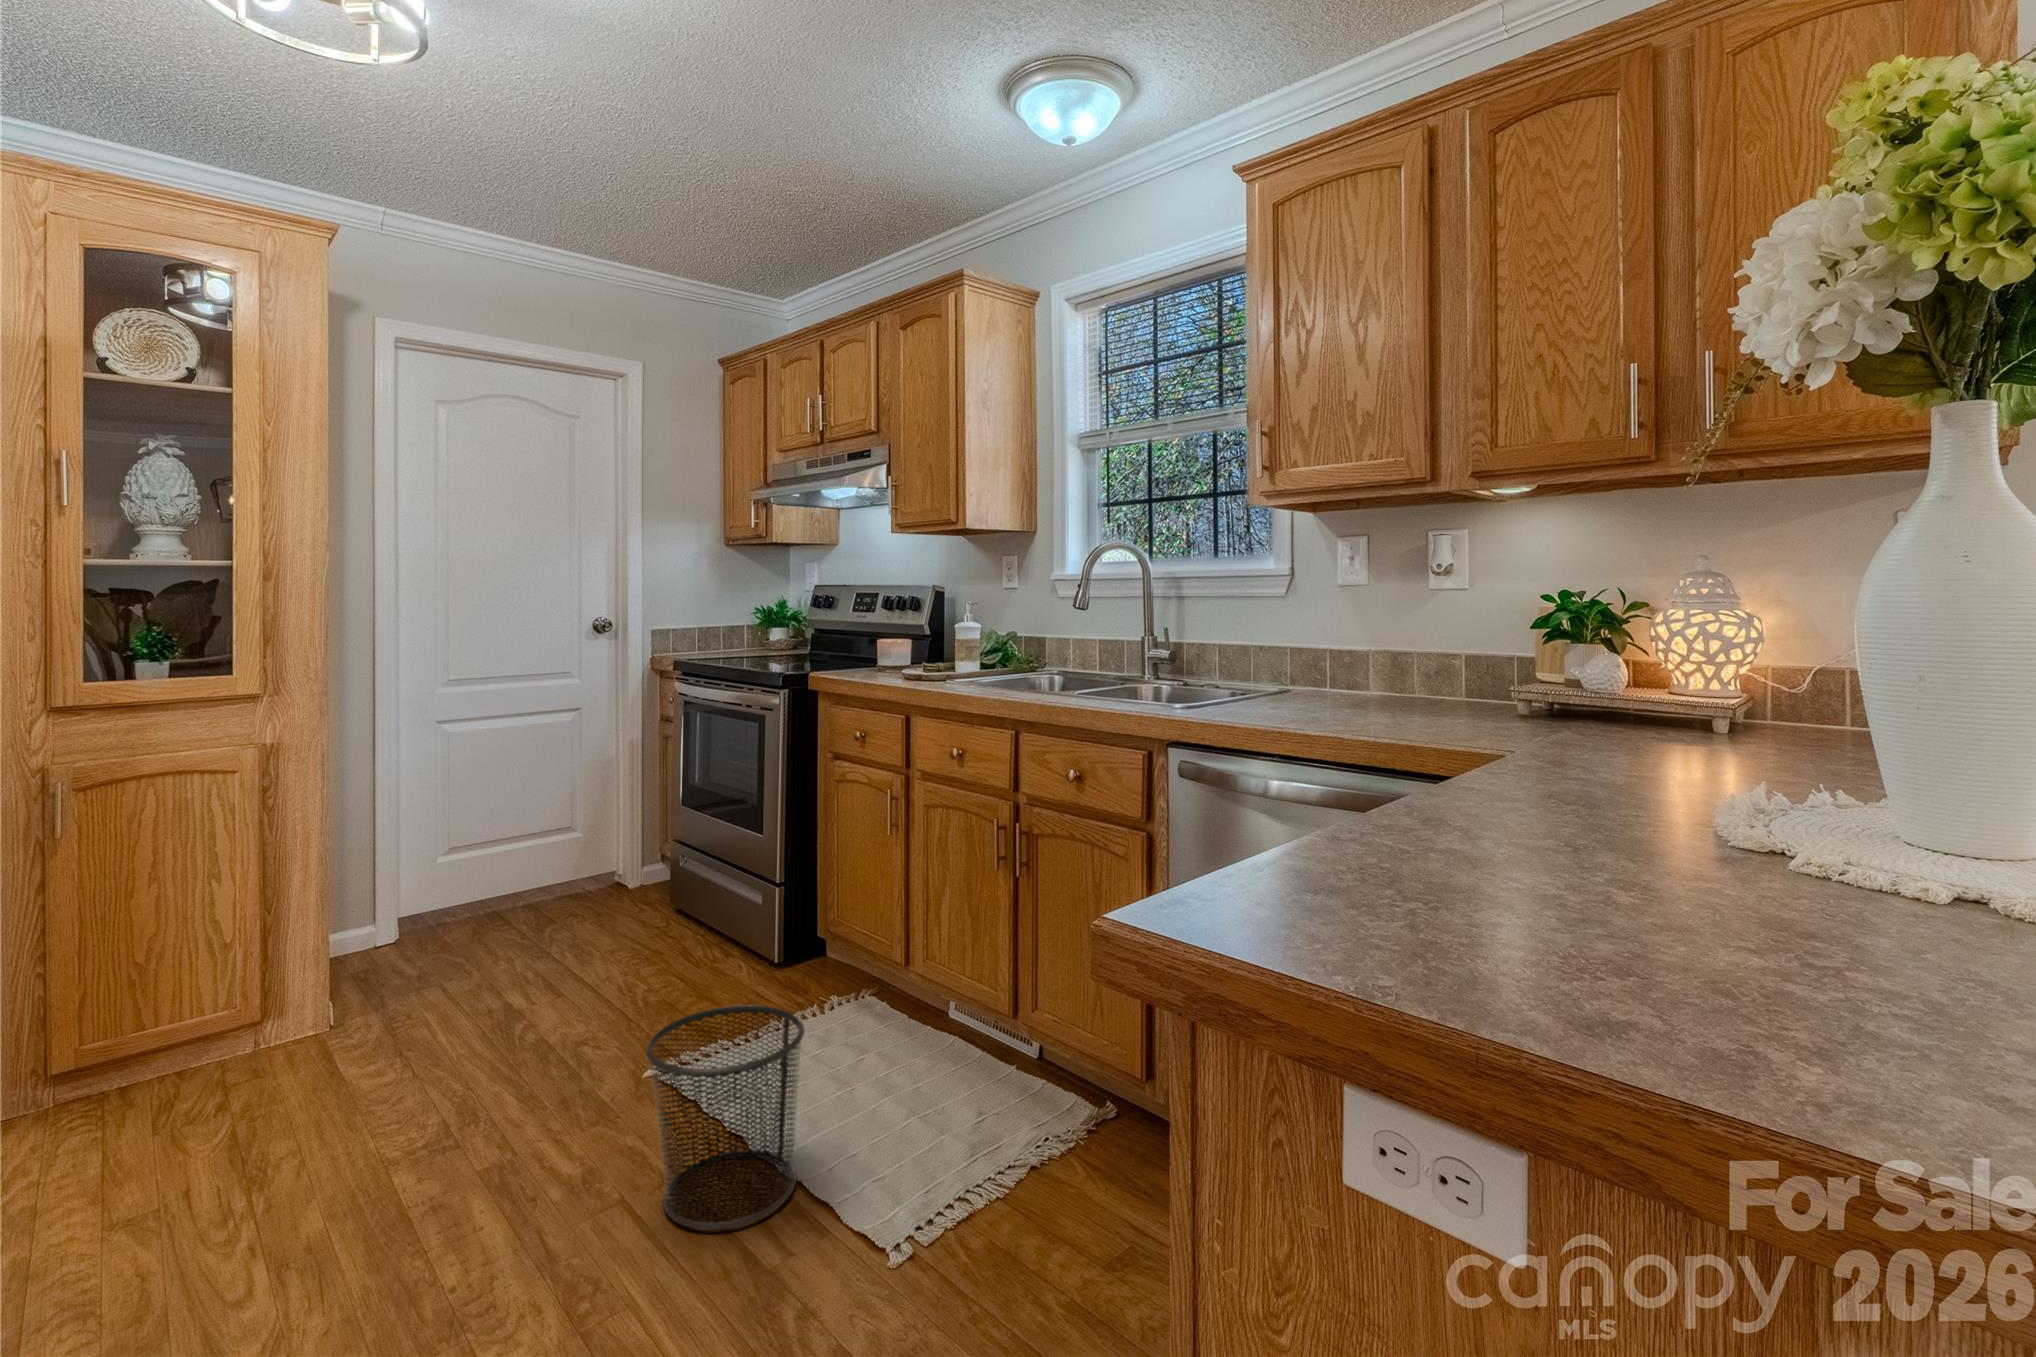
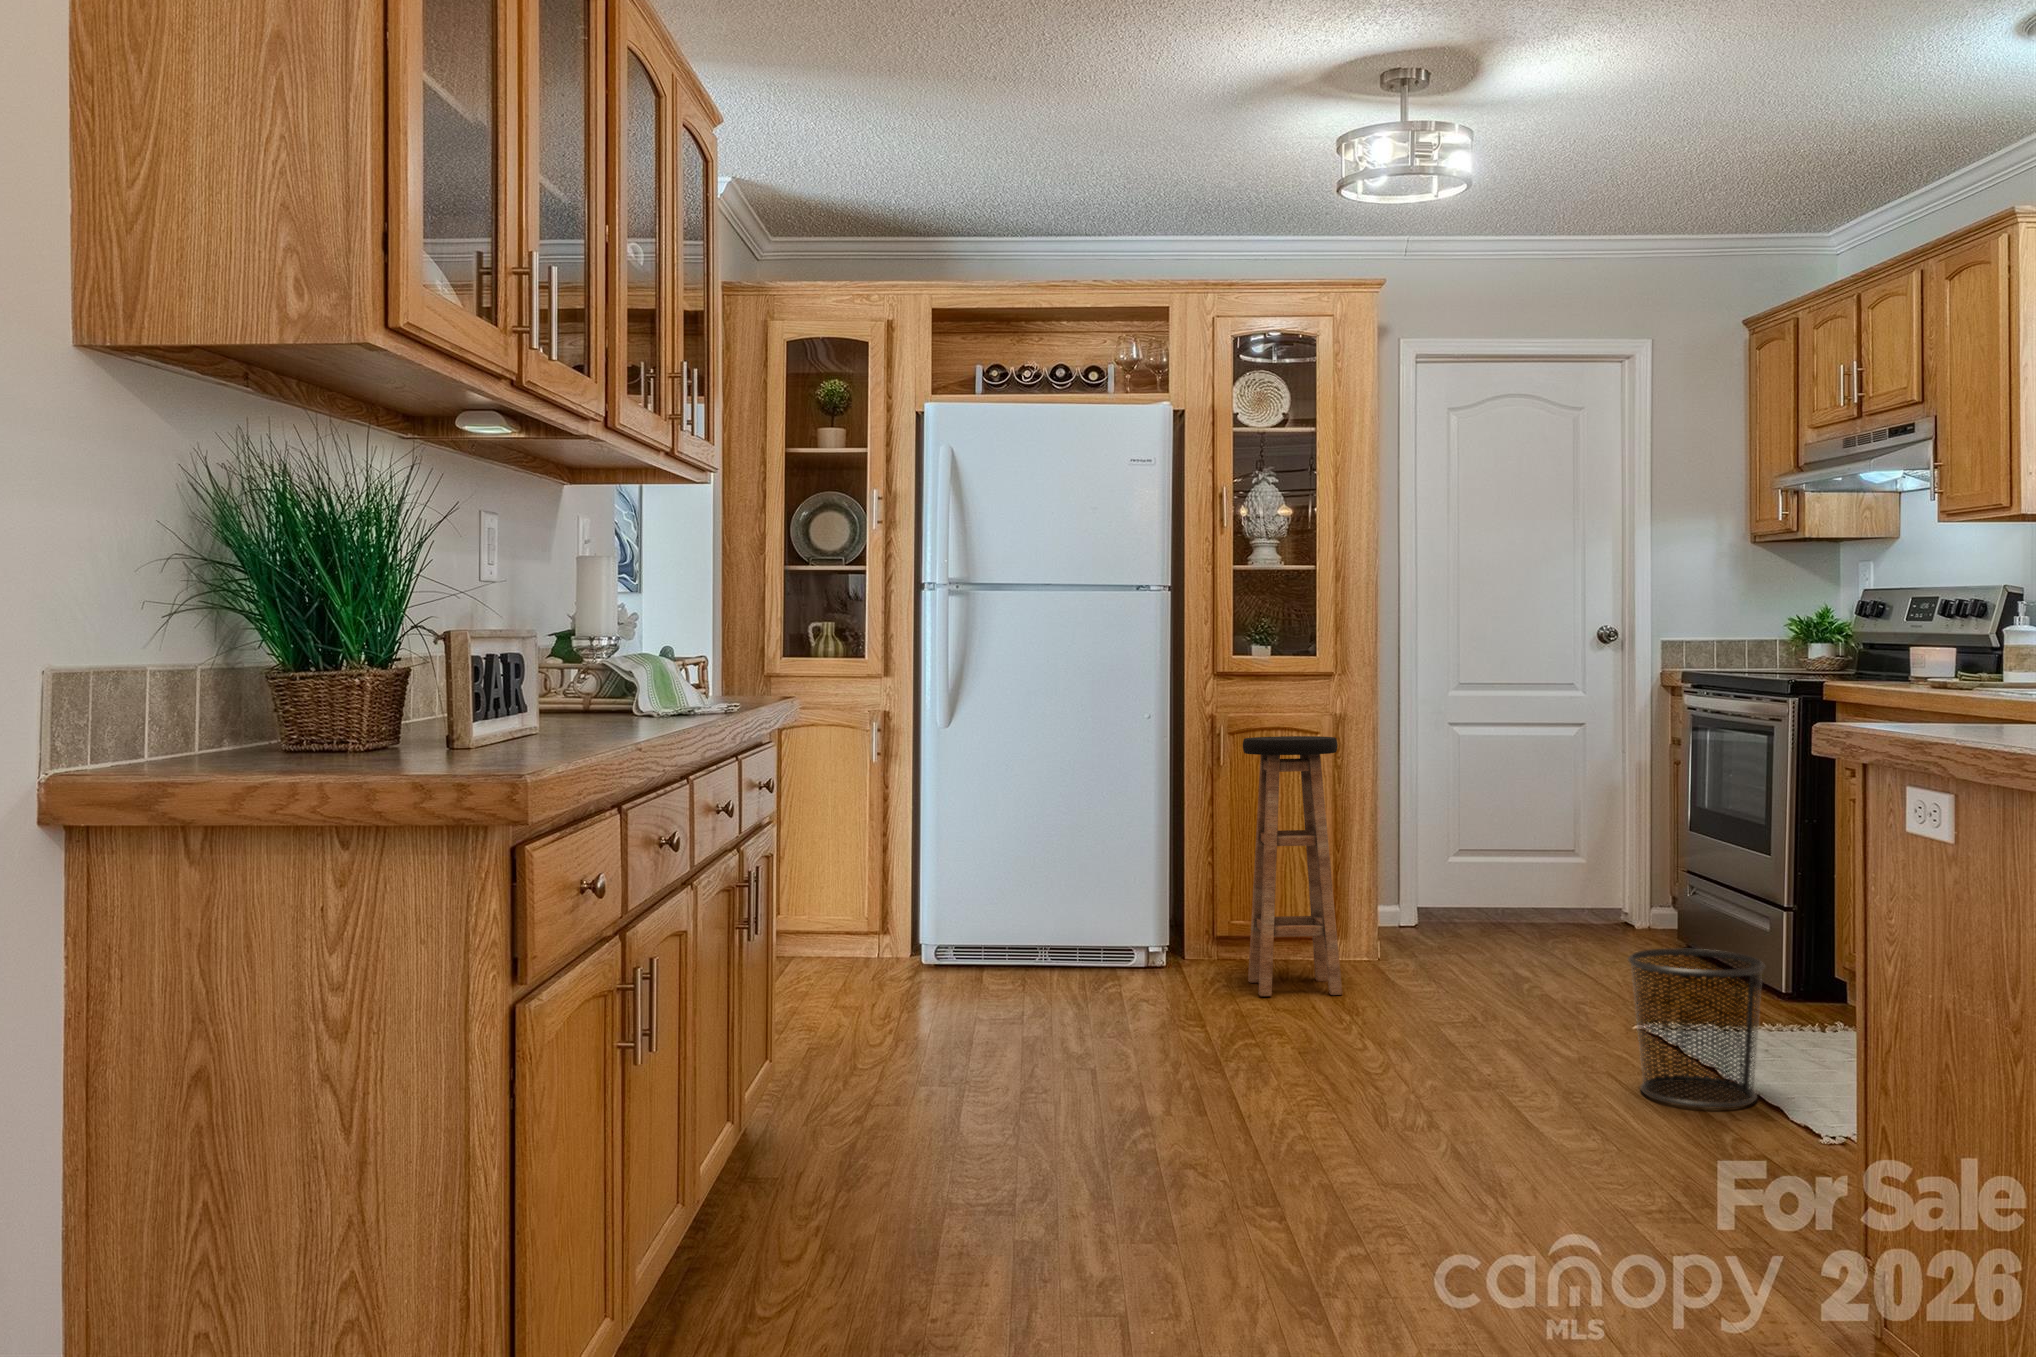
bar stool: none [84,757,266,1131] -> present [1243,736,1342,996]

